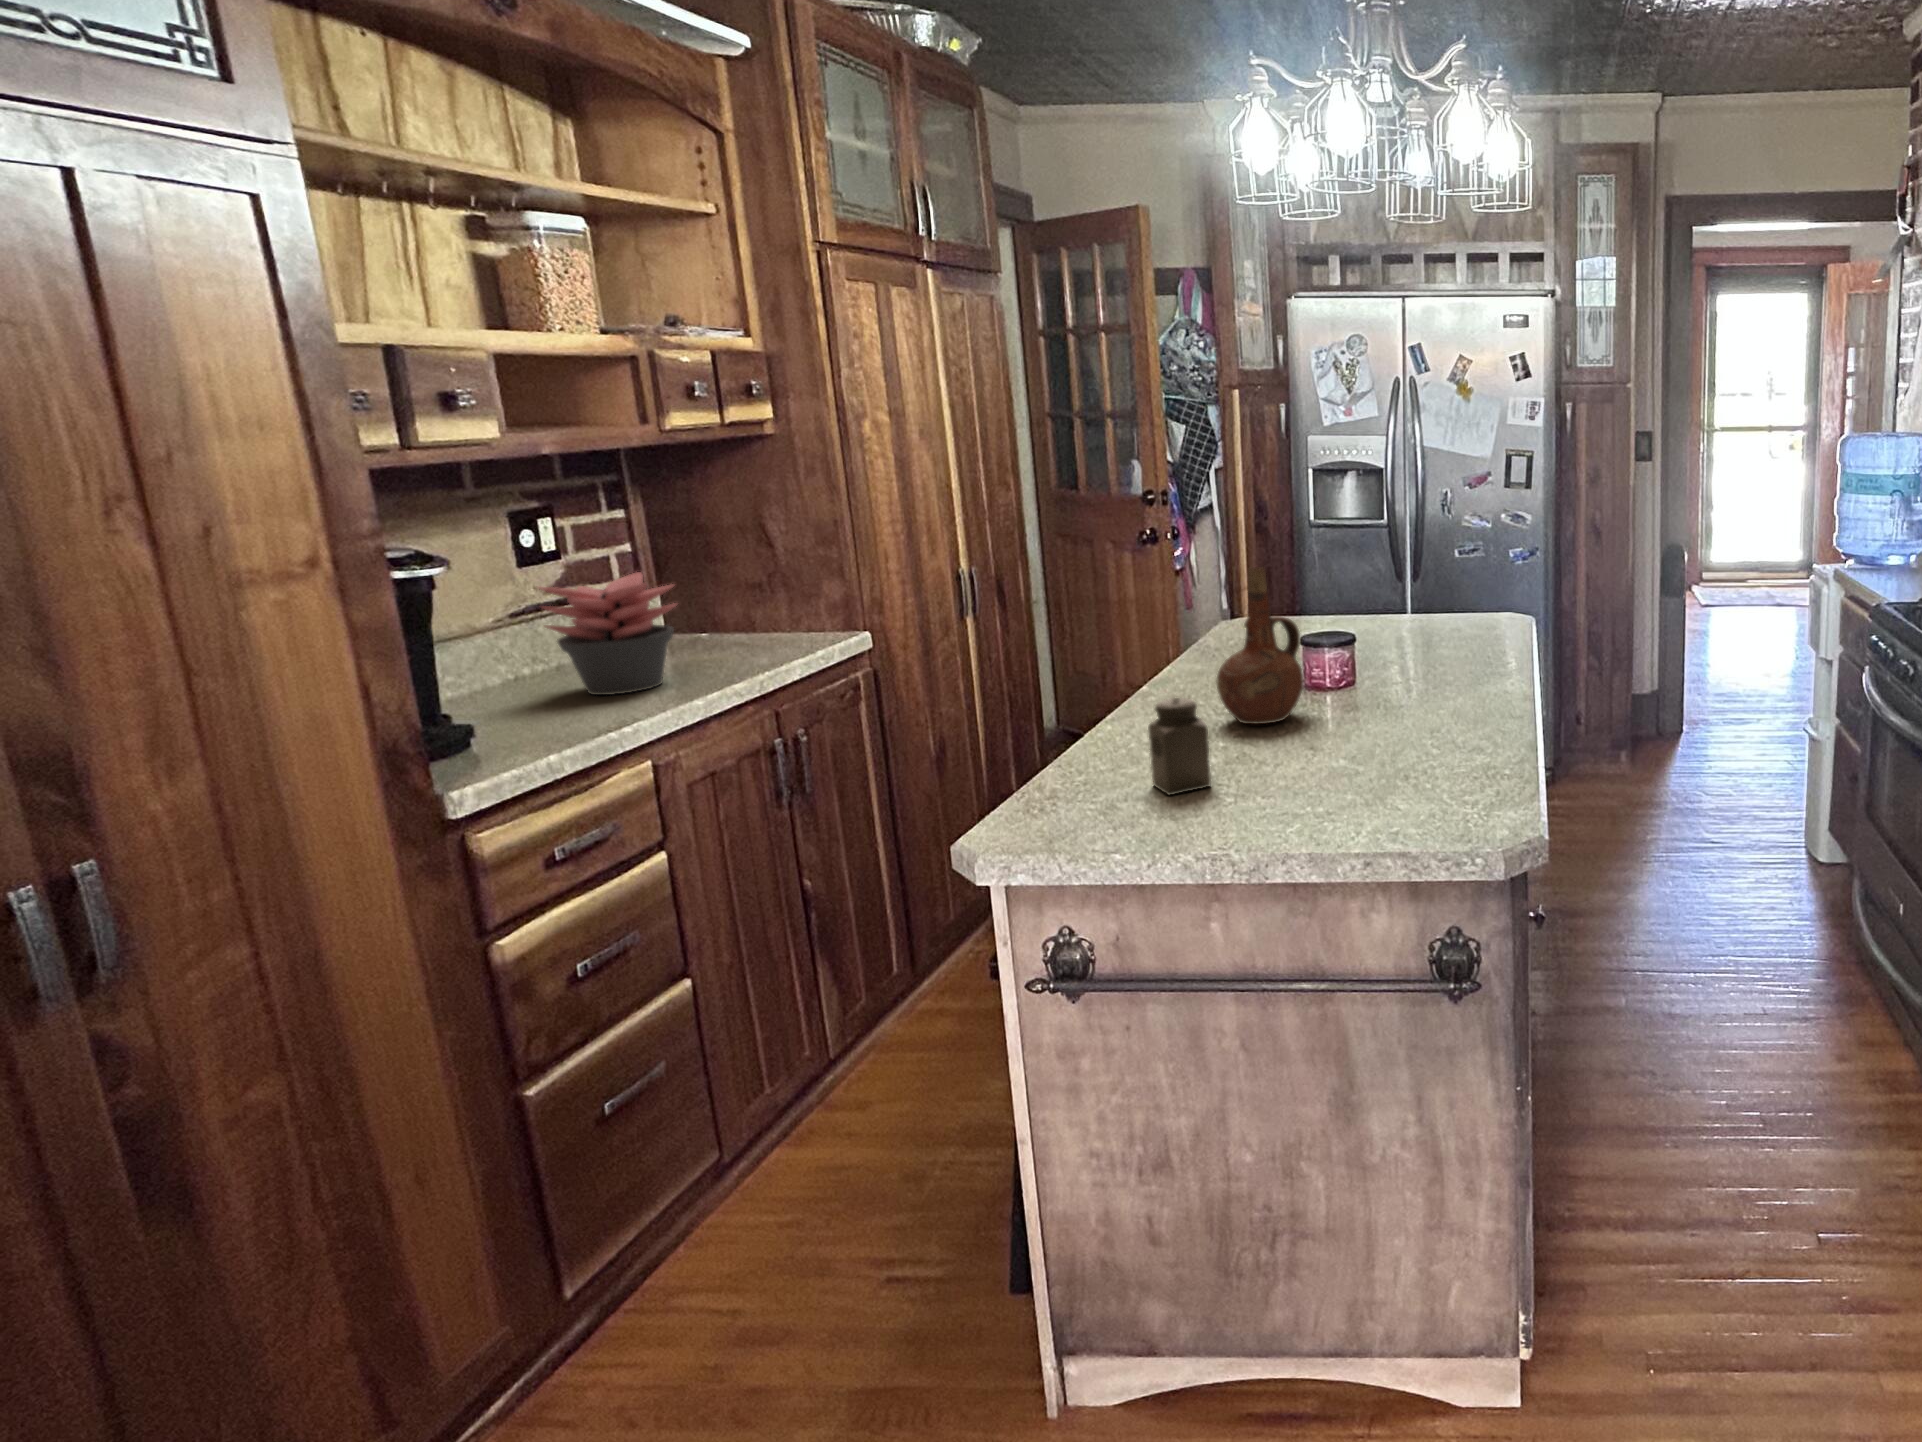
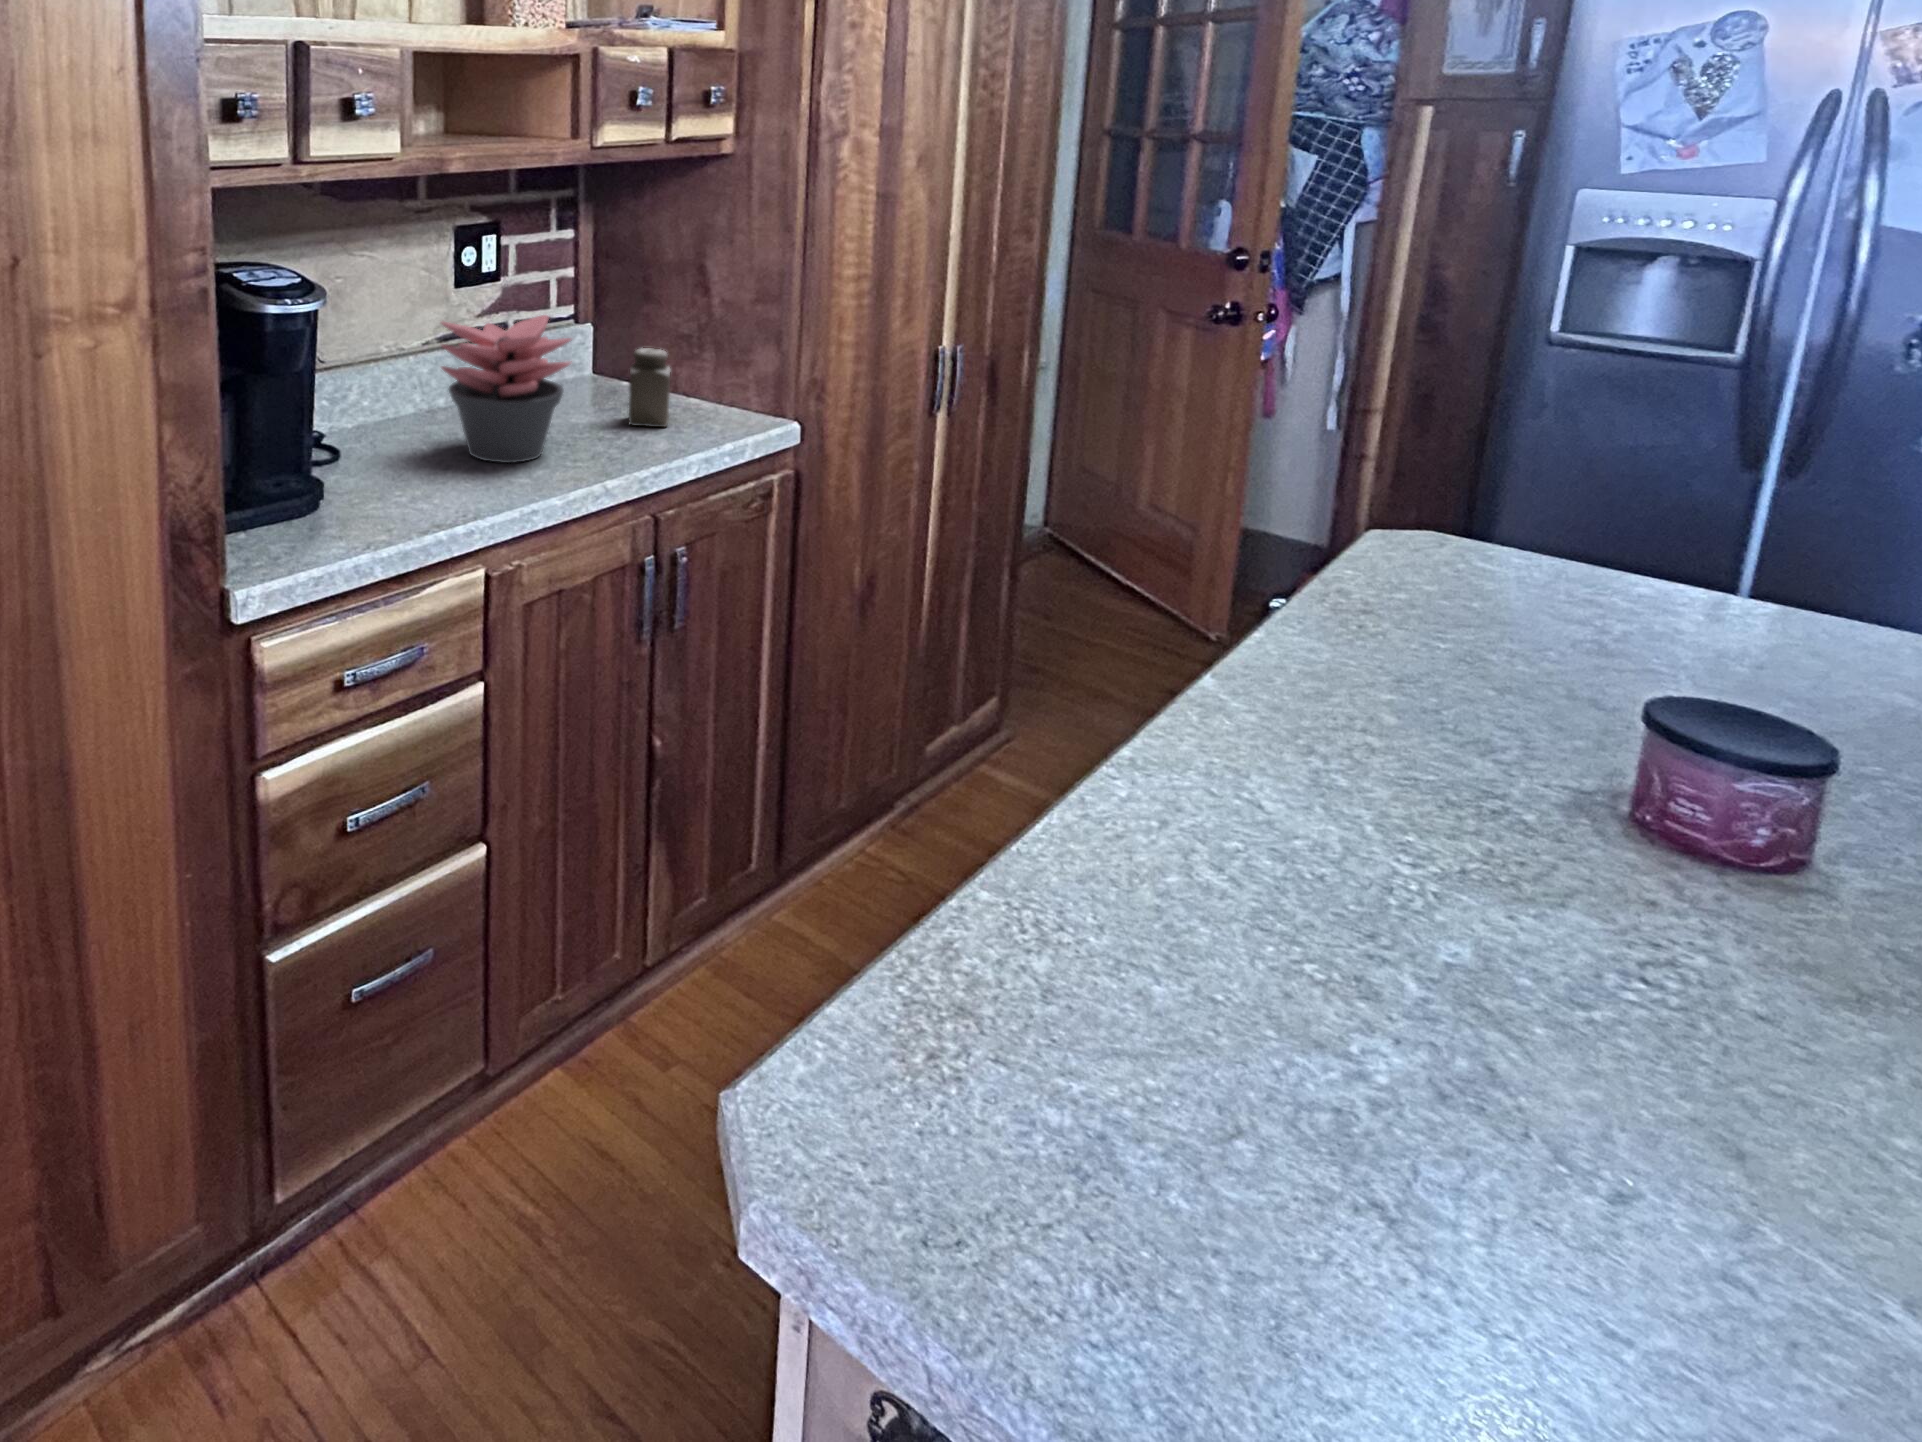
ceramic pitcher: present [1217,567,1303,724] -> none [1406,561,1688,957]
salt shaker: present [1148,698,1211,795] -> present [629,348,670,427]

